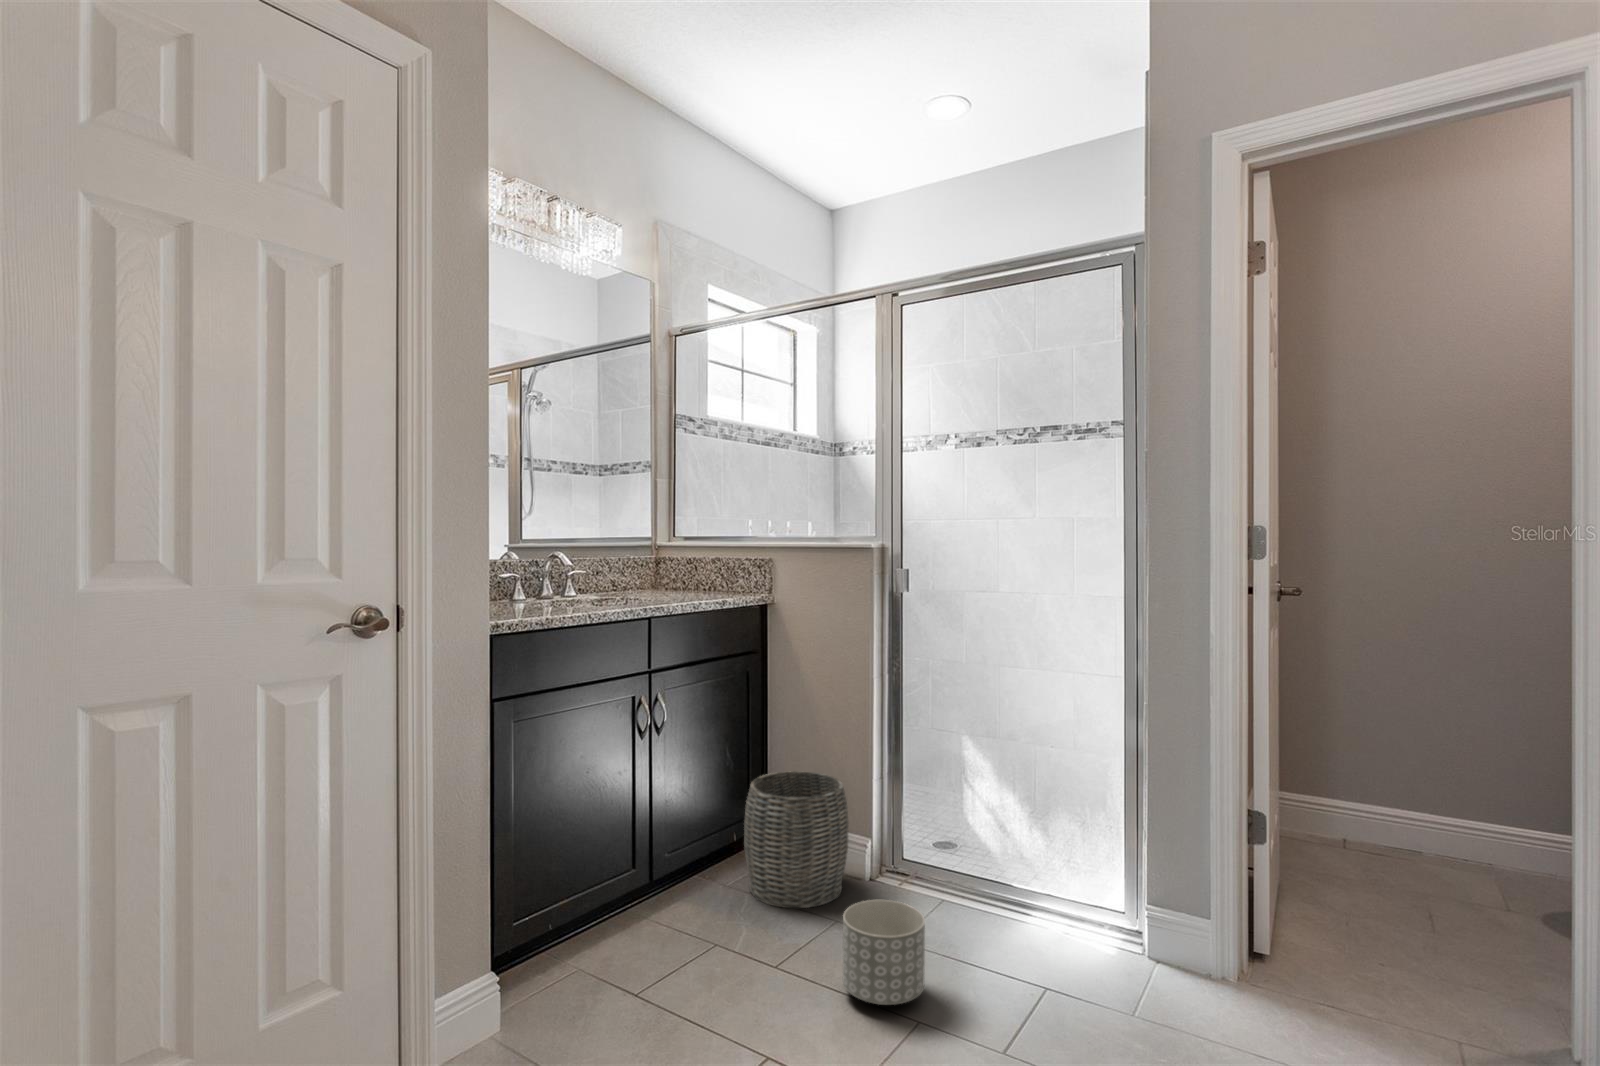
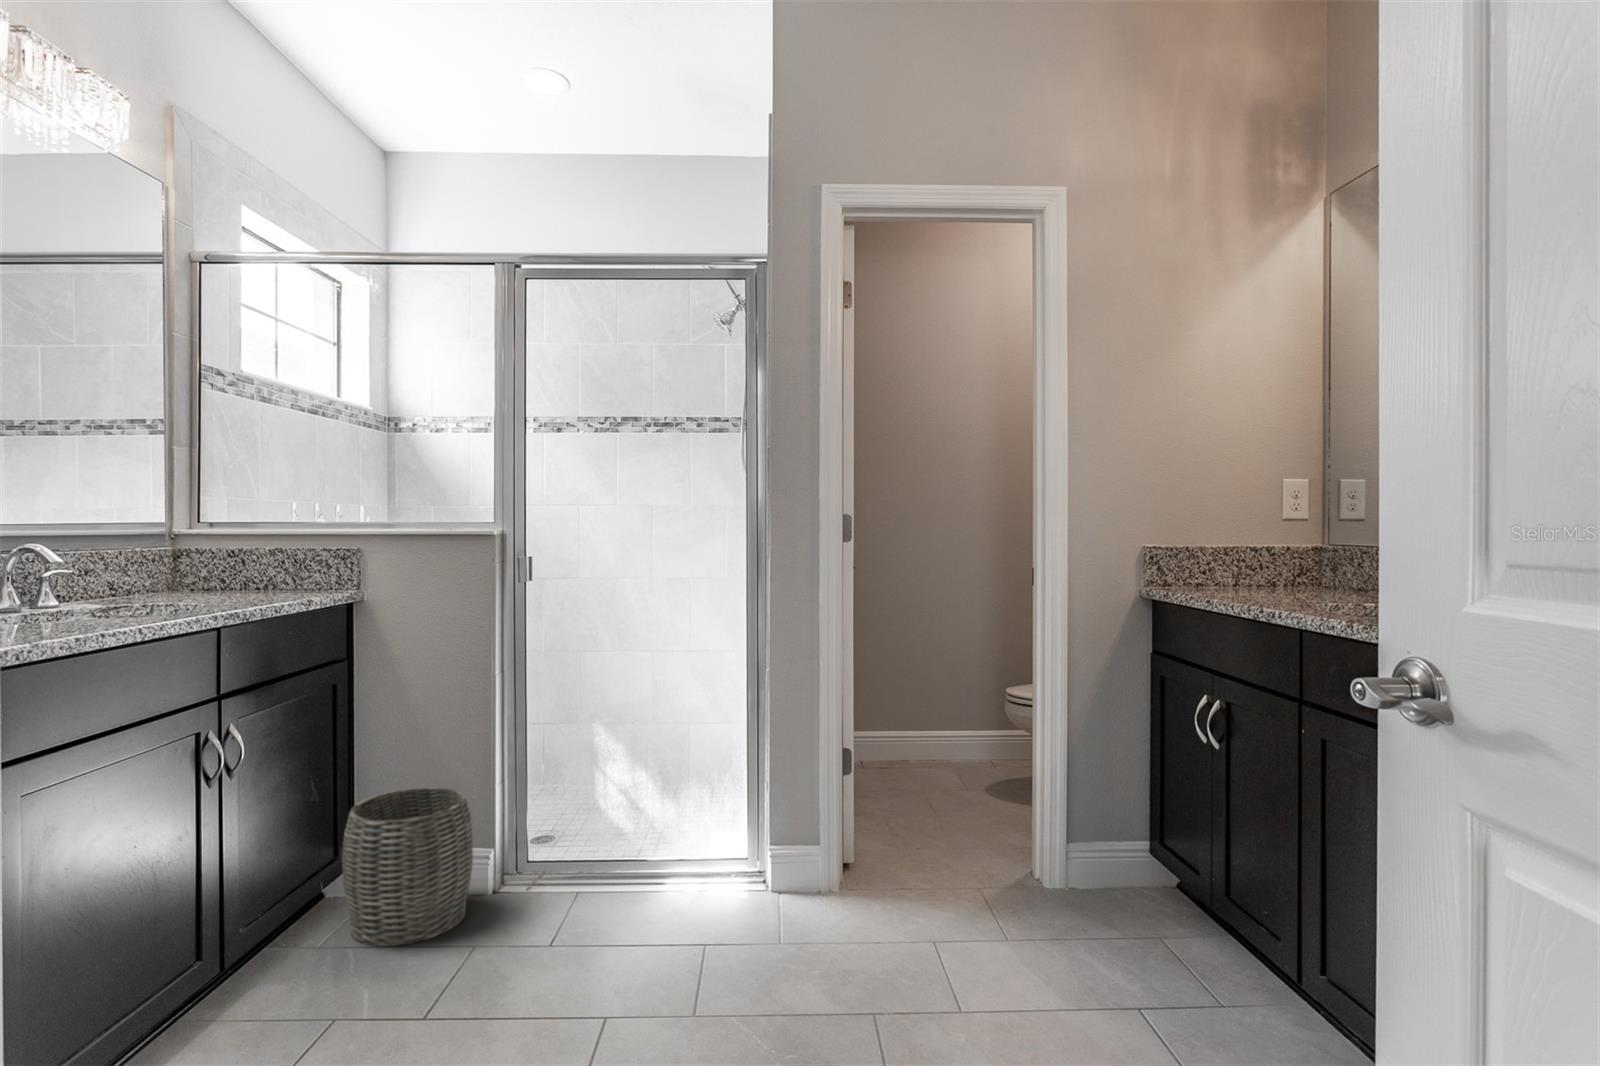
planter: present [843,900,925,1005] -> none [512,899,600,1007]

